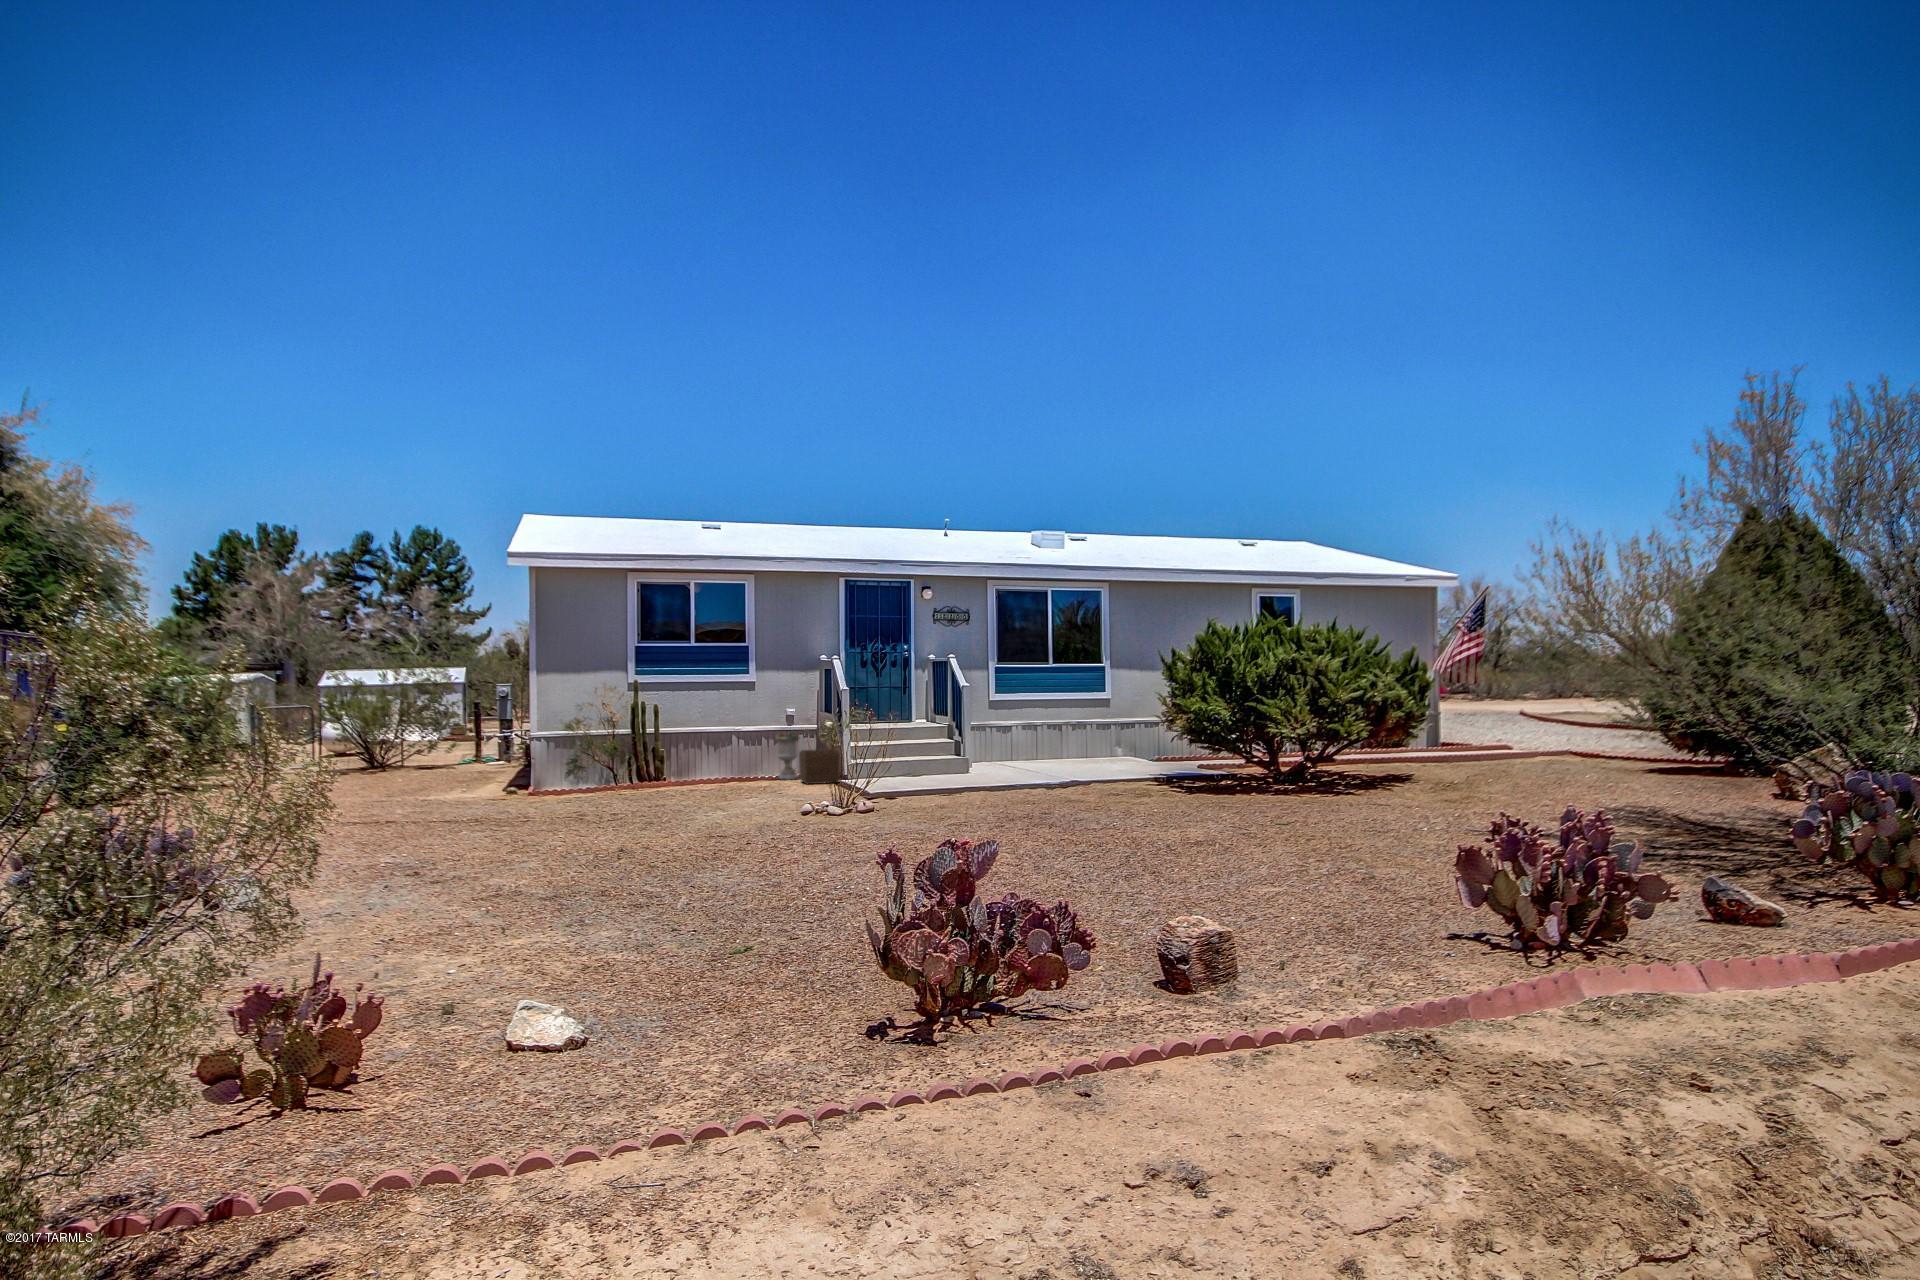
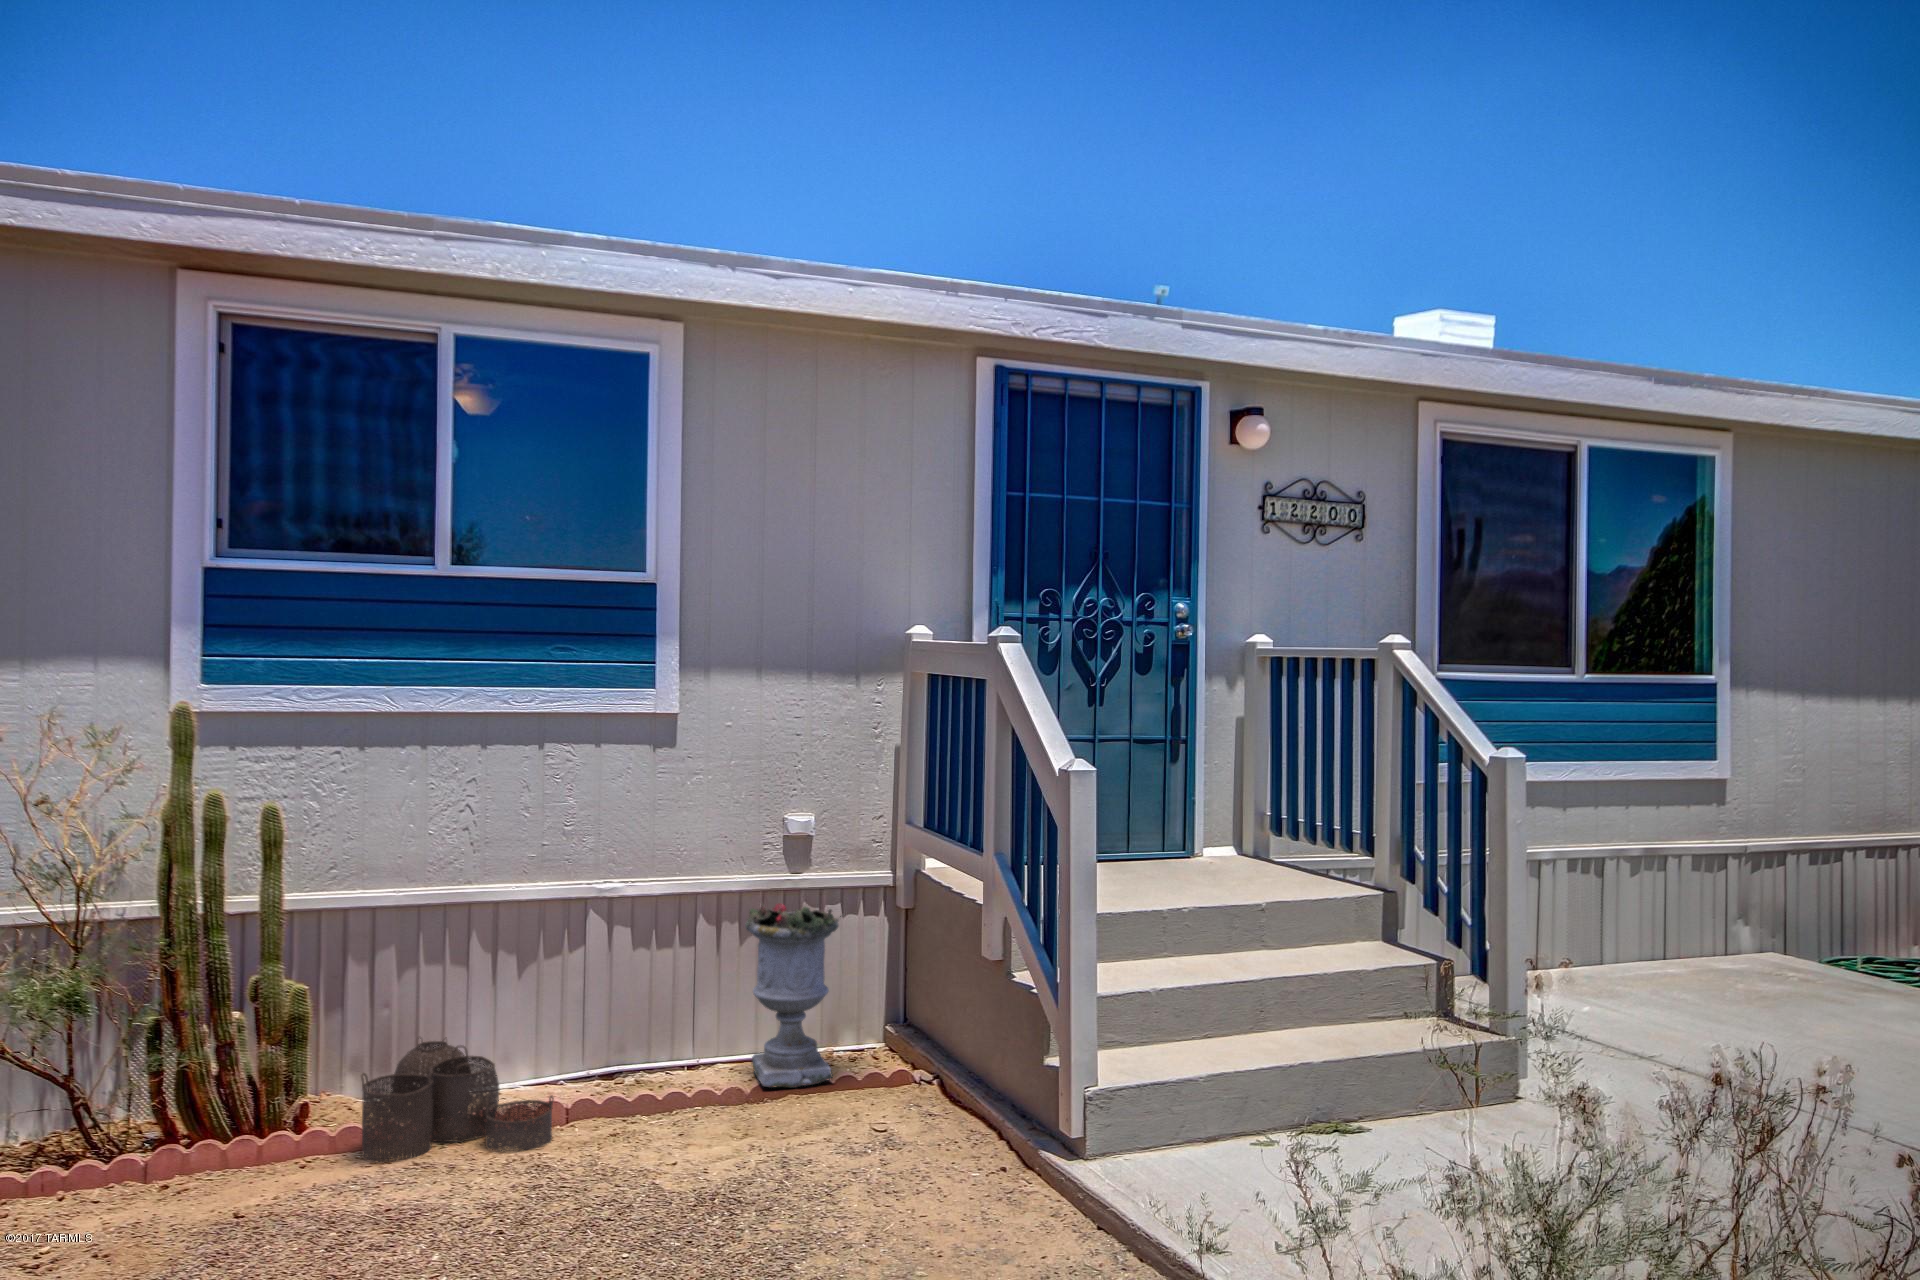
wooden crate: present [799,749,839,784] -> none [850,998,1042,1186]
woven basket: none [683,765,728,787] -> present [361,1041,554,1162]

